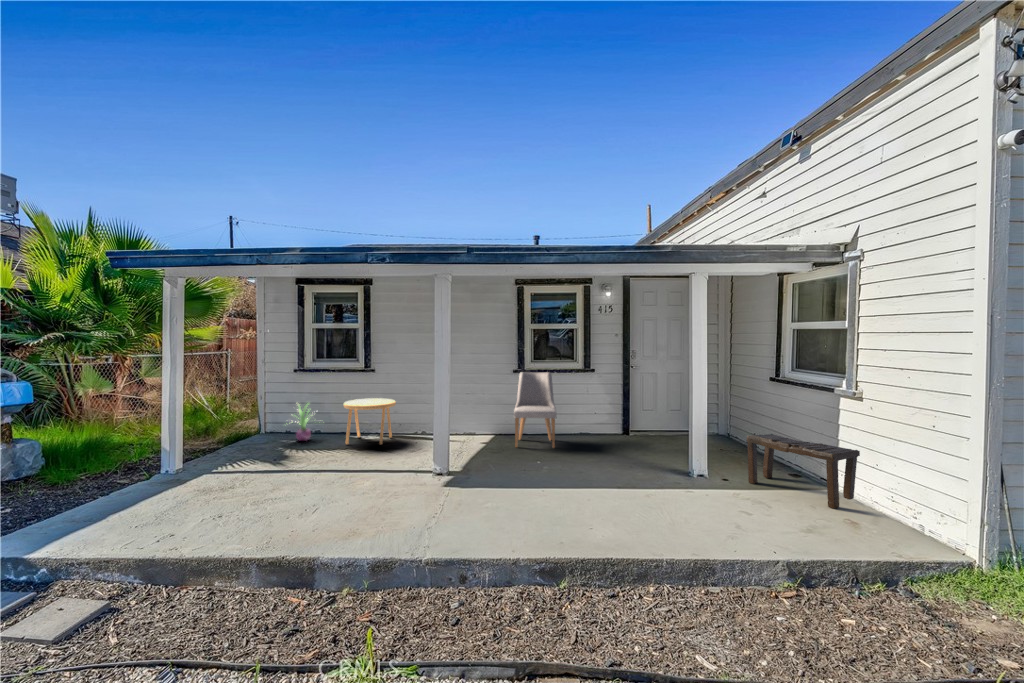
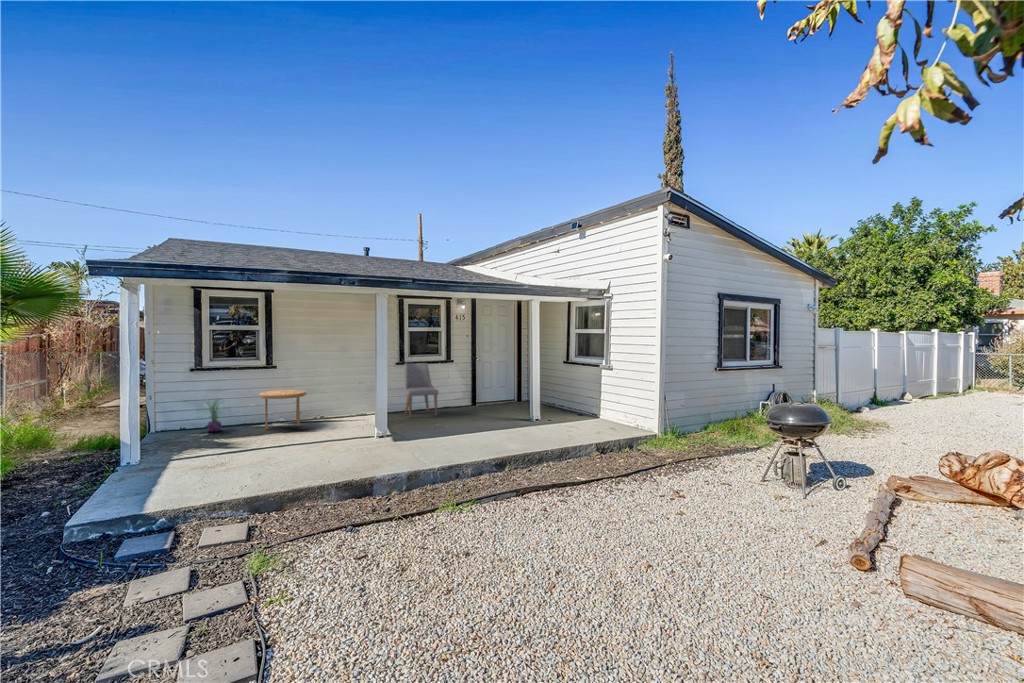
bench: present [746,434,860,509] -> none [560,392,612,424]

